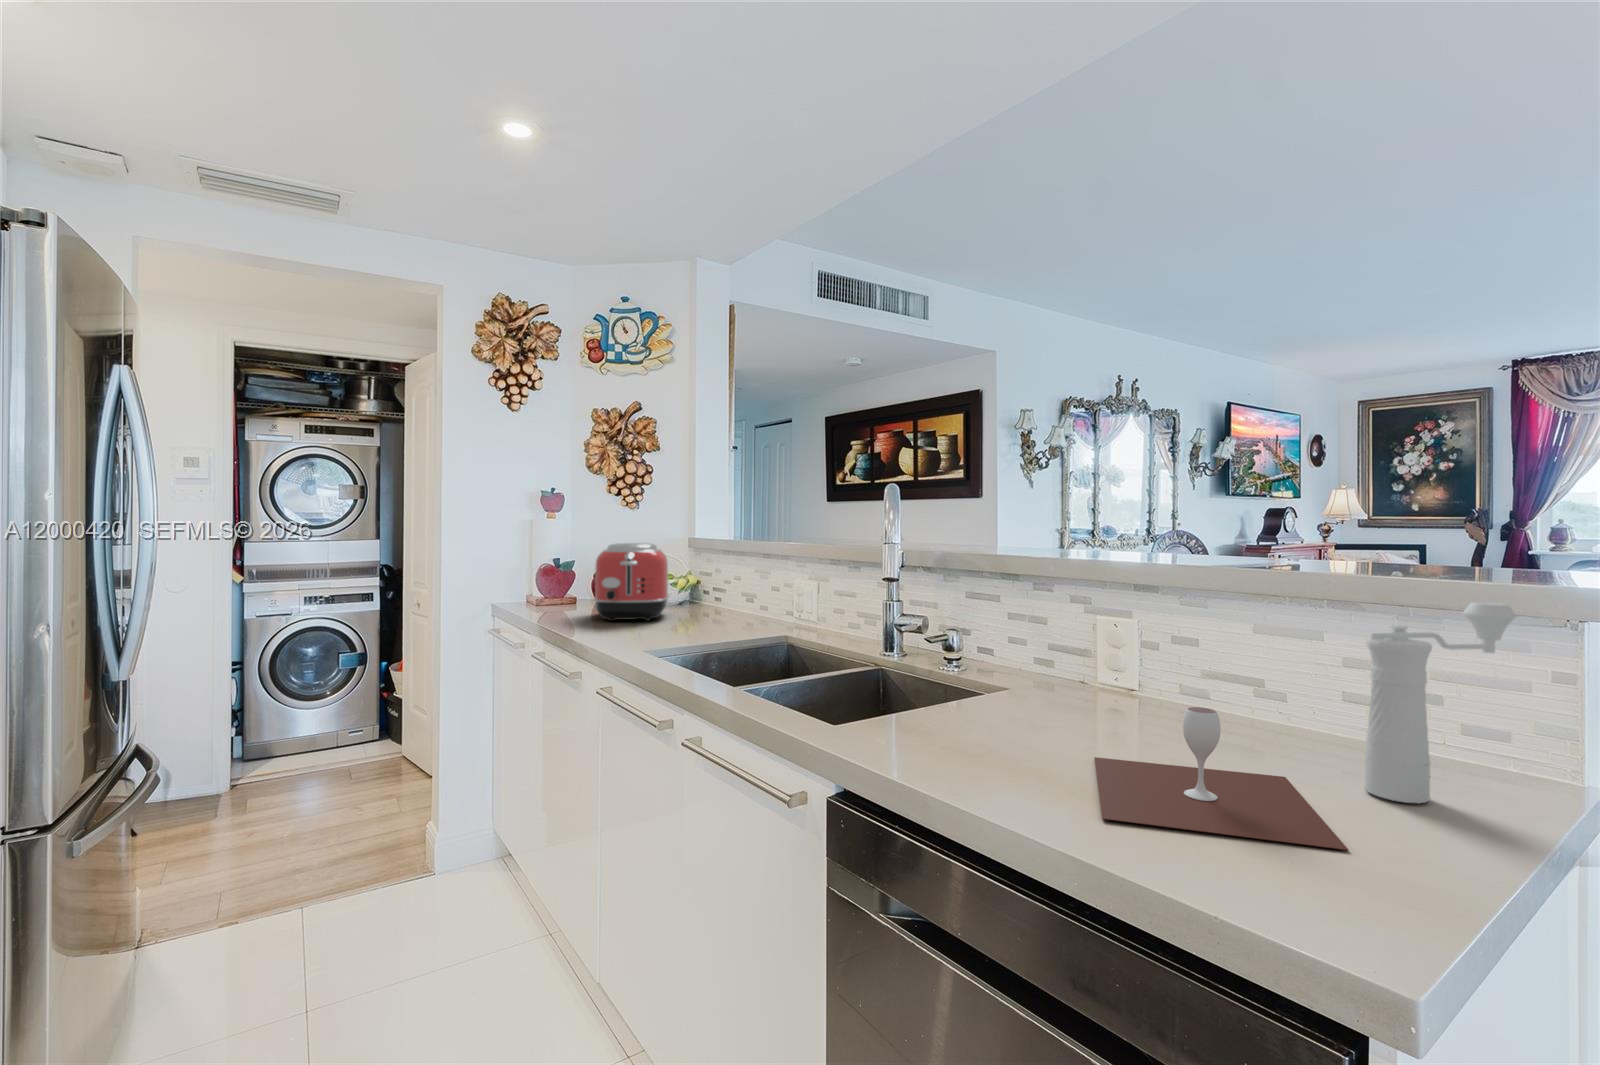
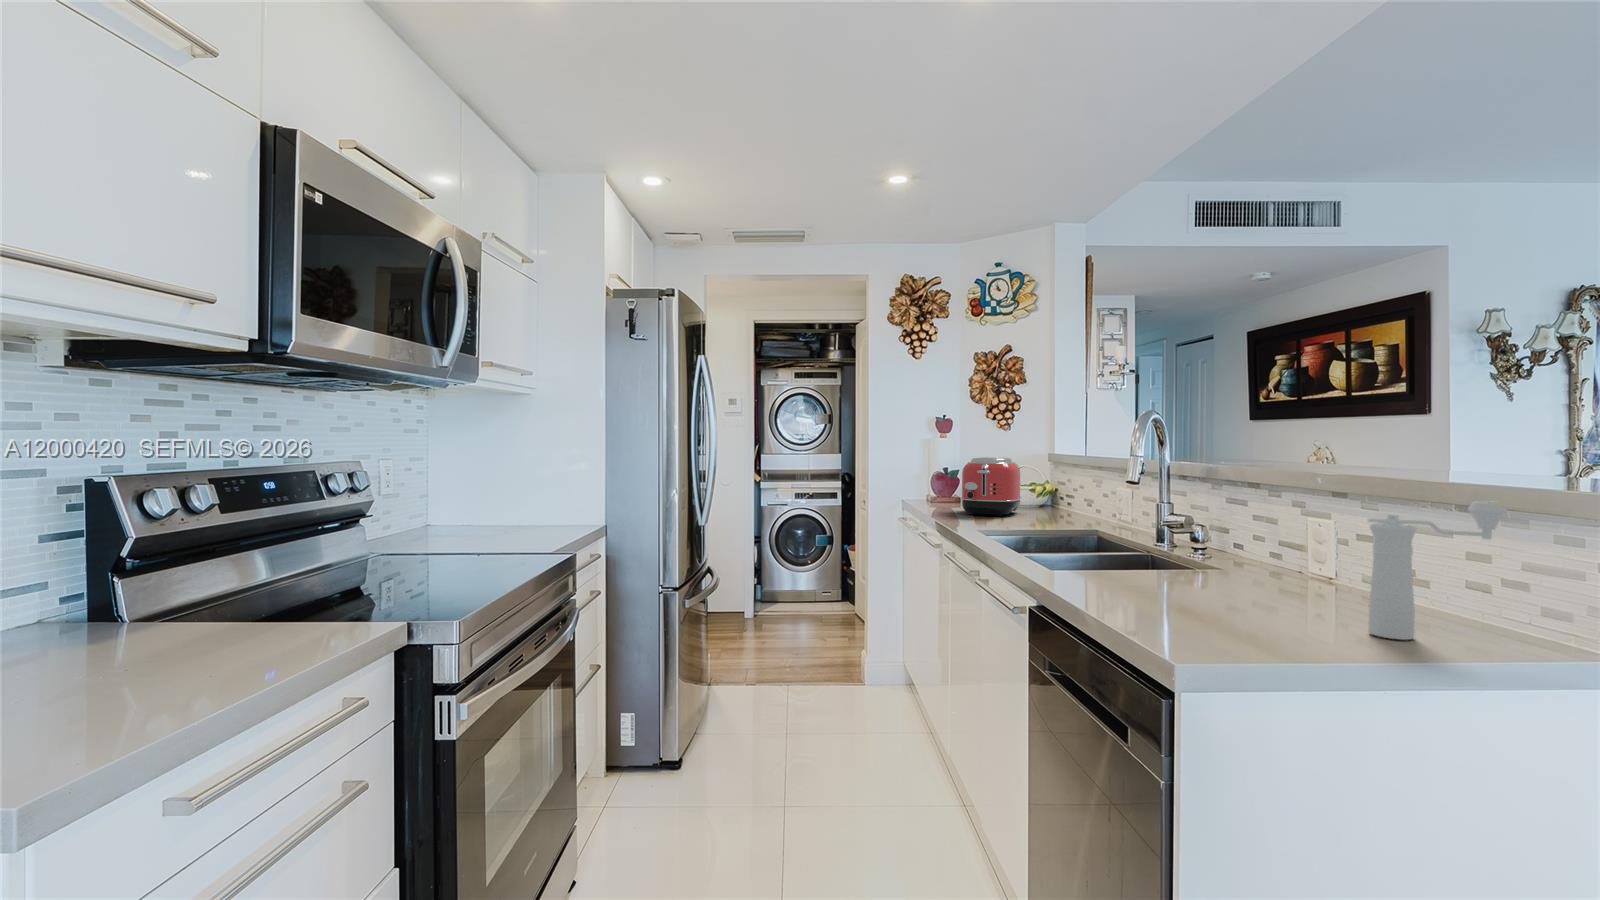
wine glass: present [1095,707,1348,850] -> none [1136,560,1324,641]

